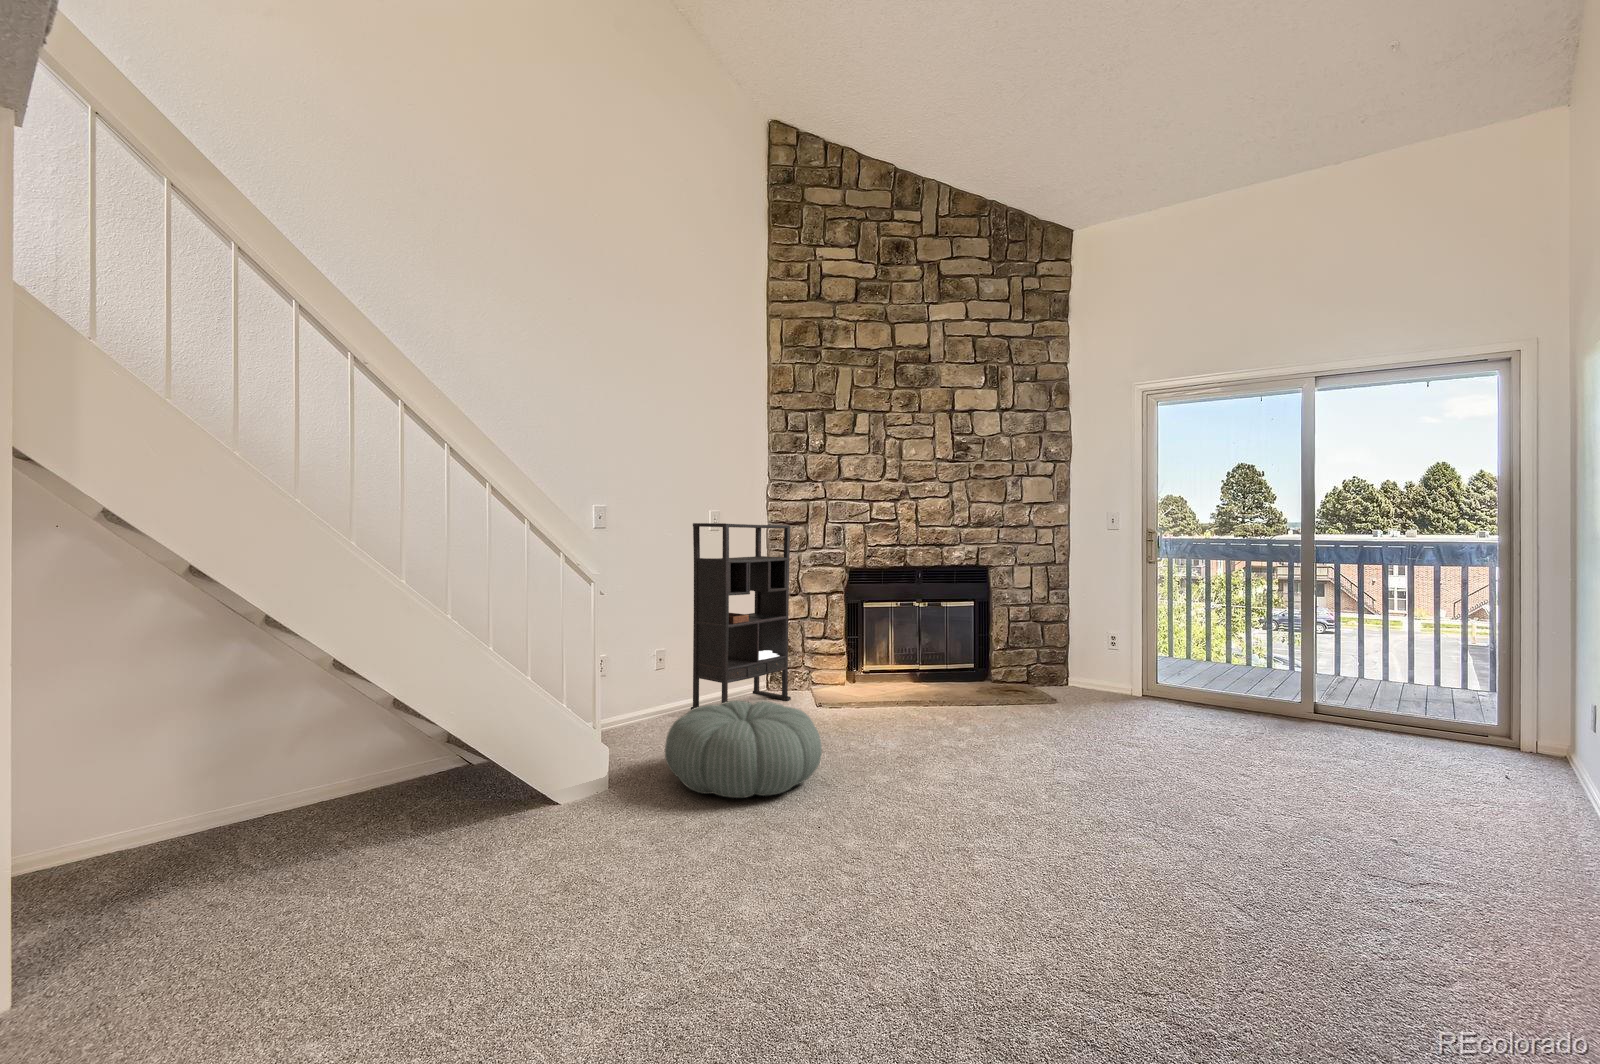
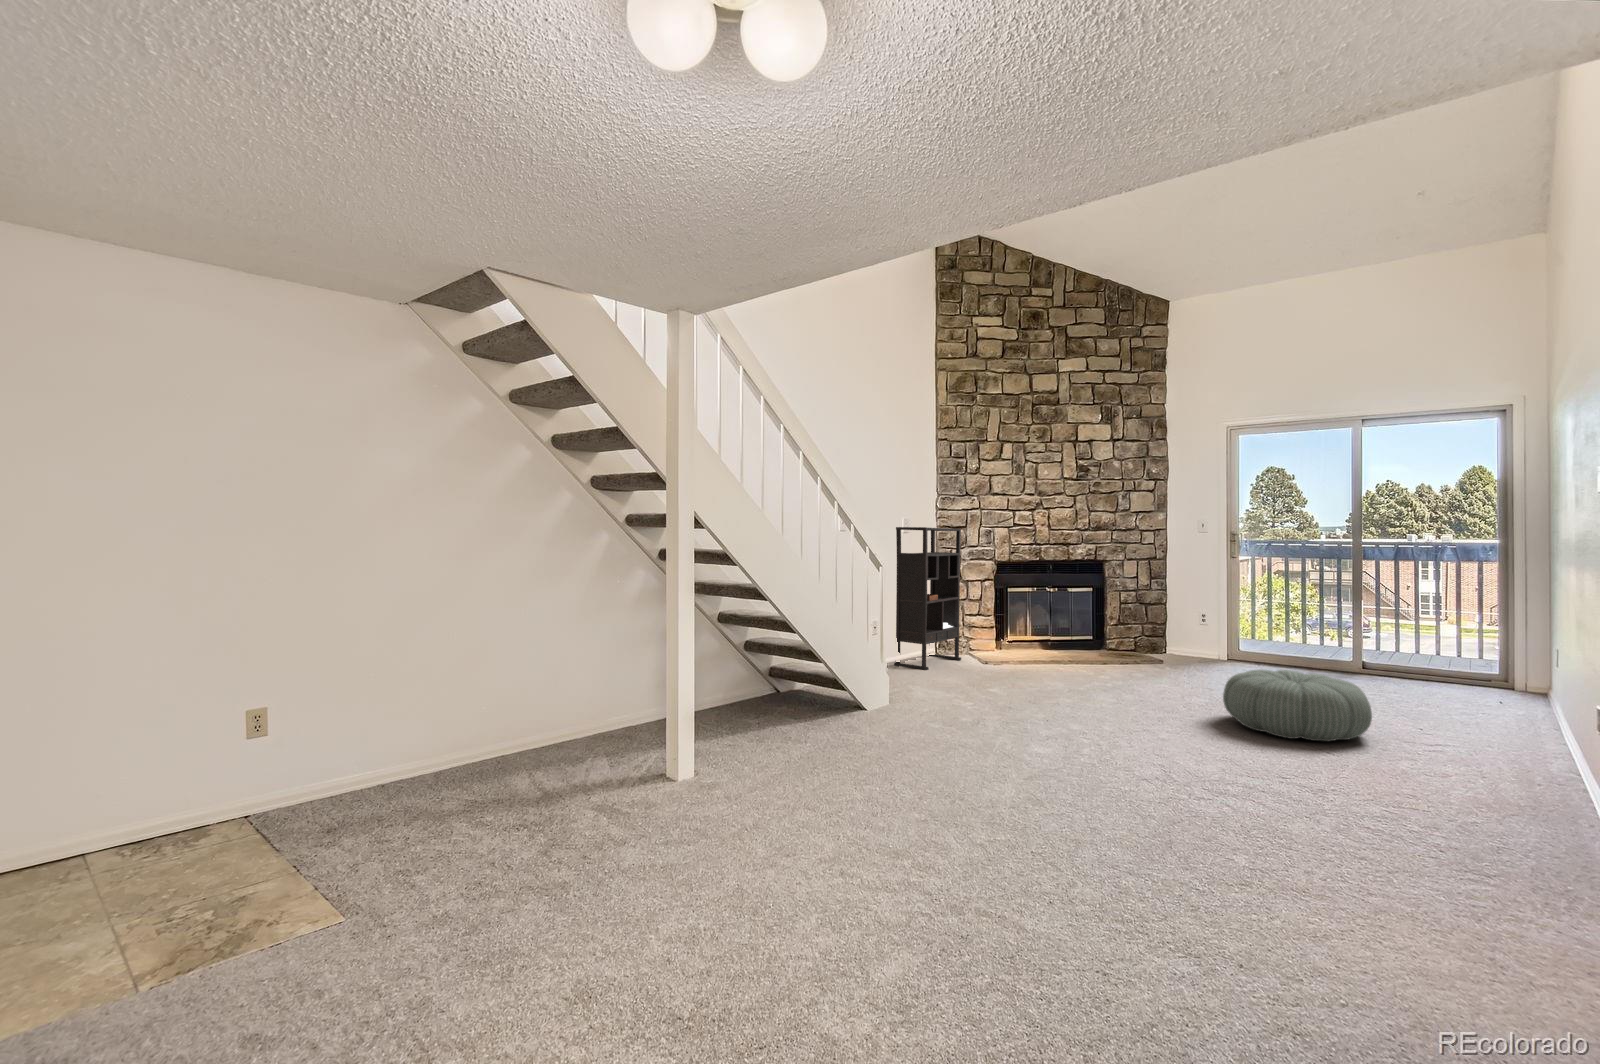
pouf: present [665,701,822,798] -> present [1223,669,1372,742]

